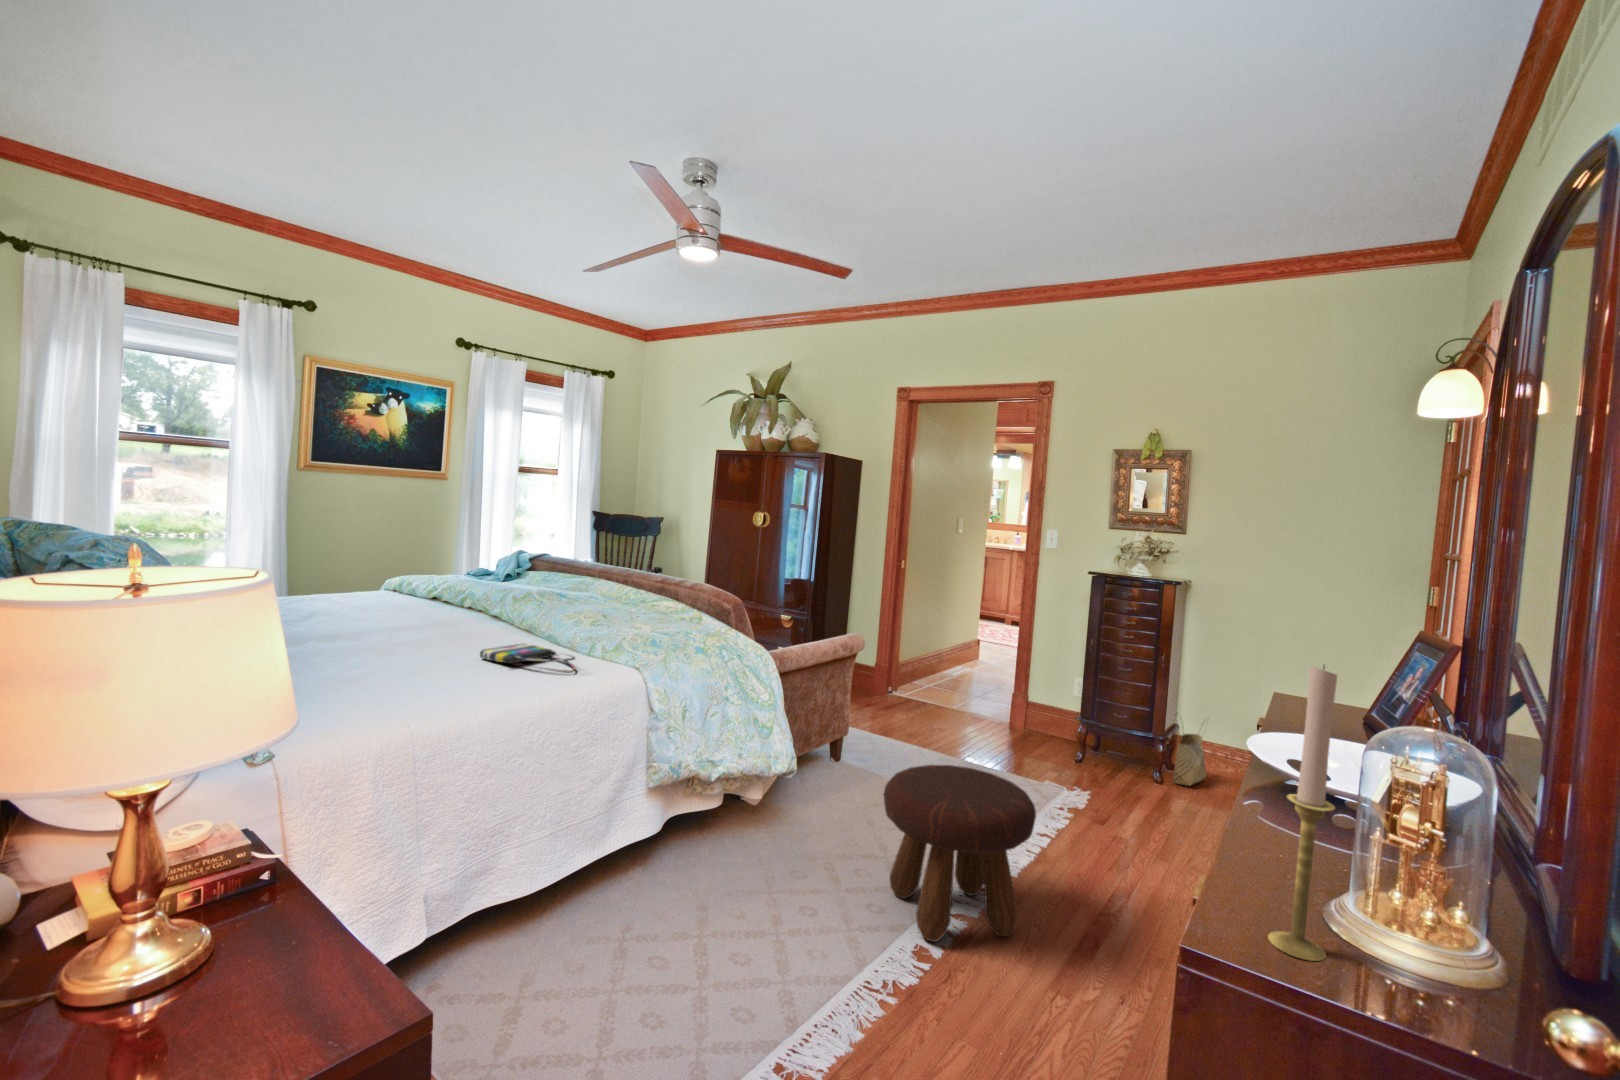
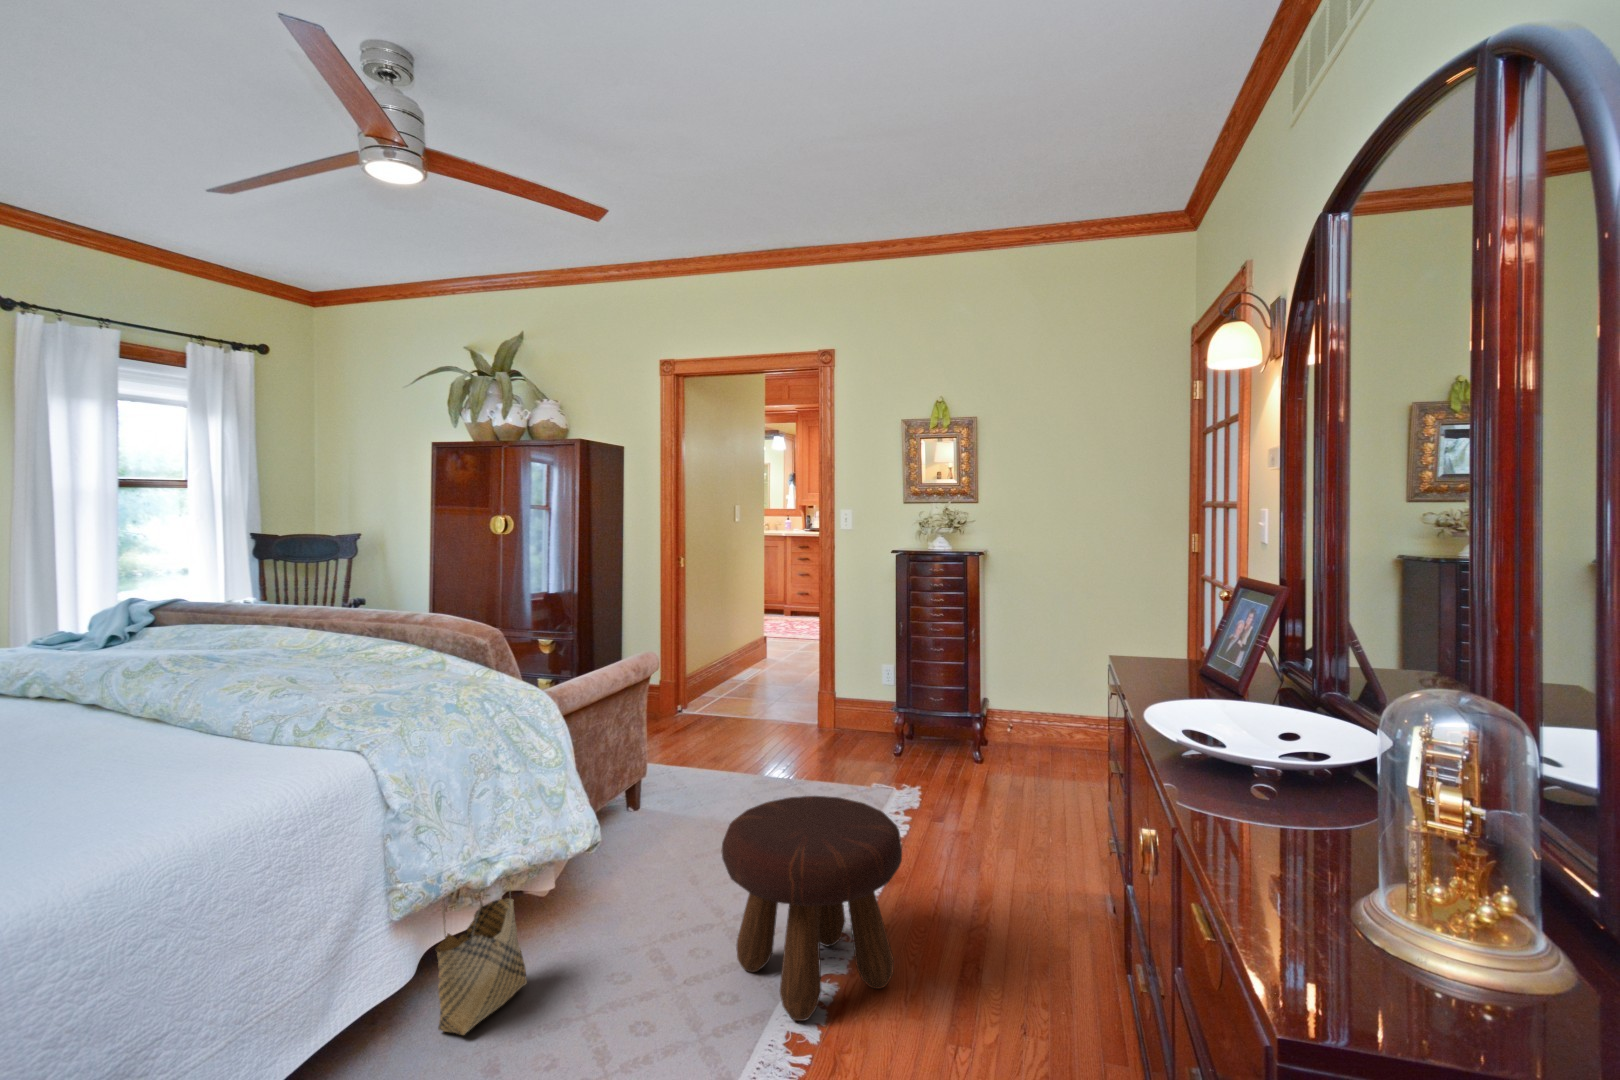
tote bag: present [480,644,575,673] -> none [71,742,253,782]
candlestick: present [1268,666,1337,961] -> none [1344,632,1421,1011]
woven basket: present [1173,734,1206,786] -> present [436,875,527,1035]

